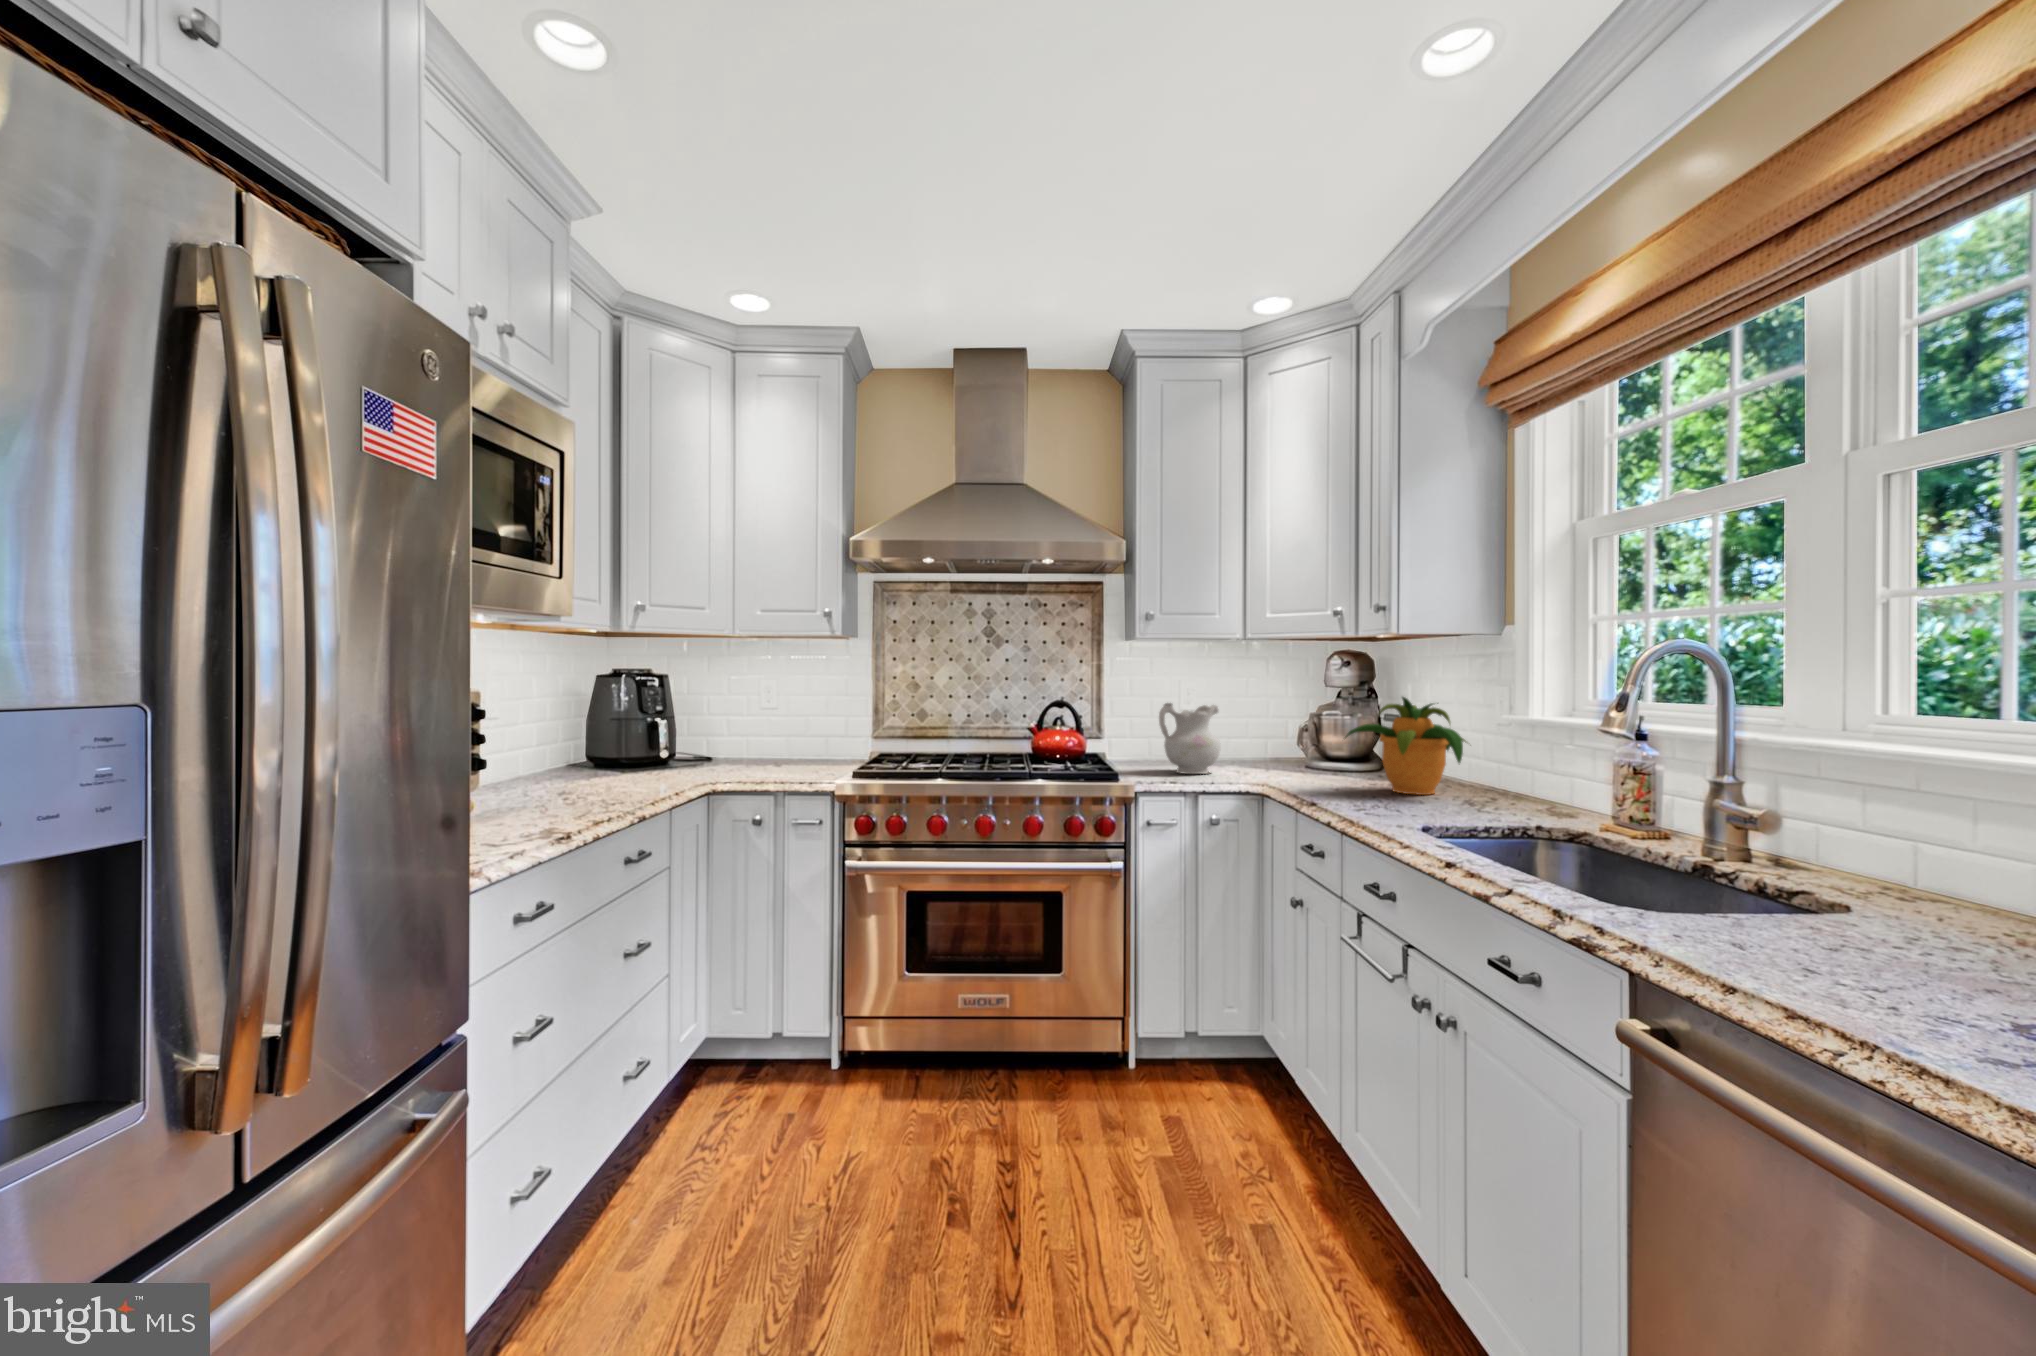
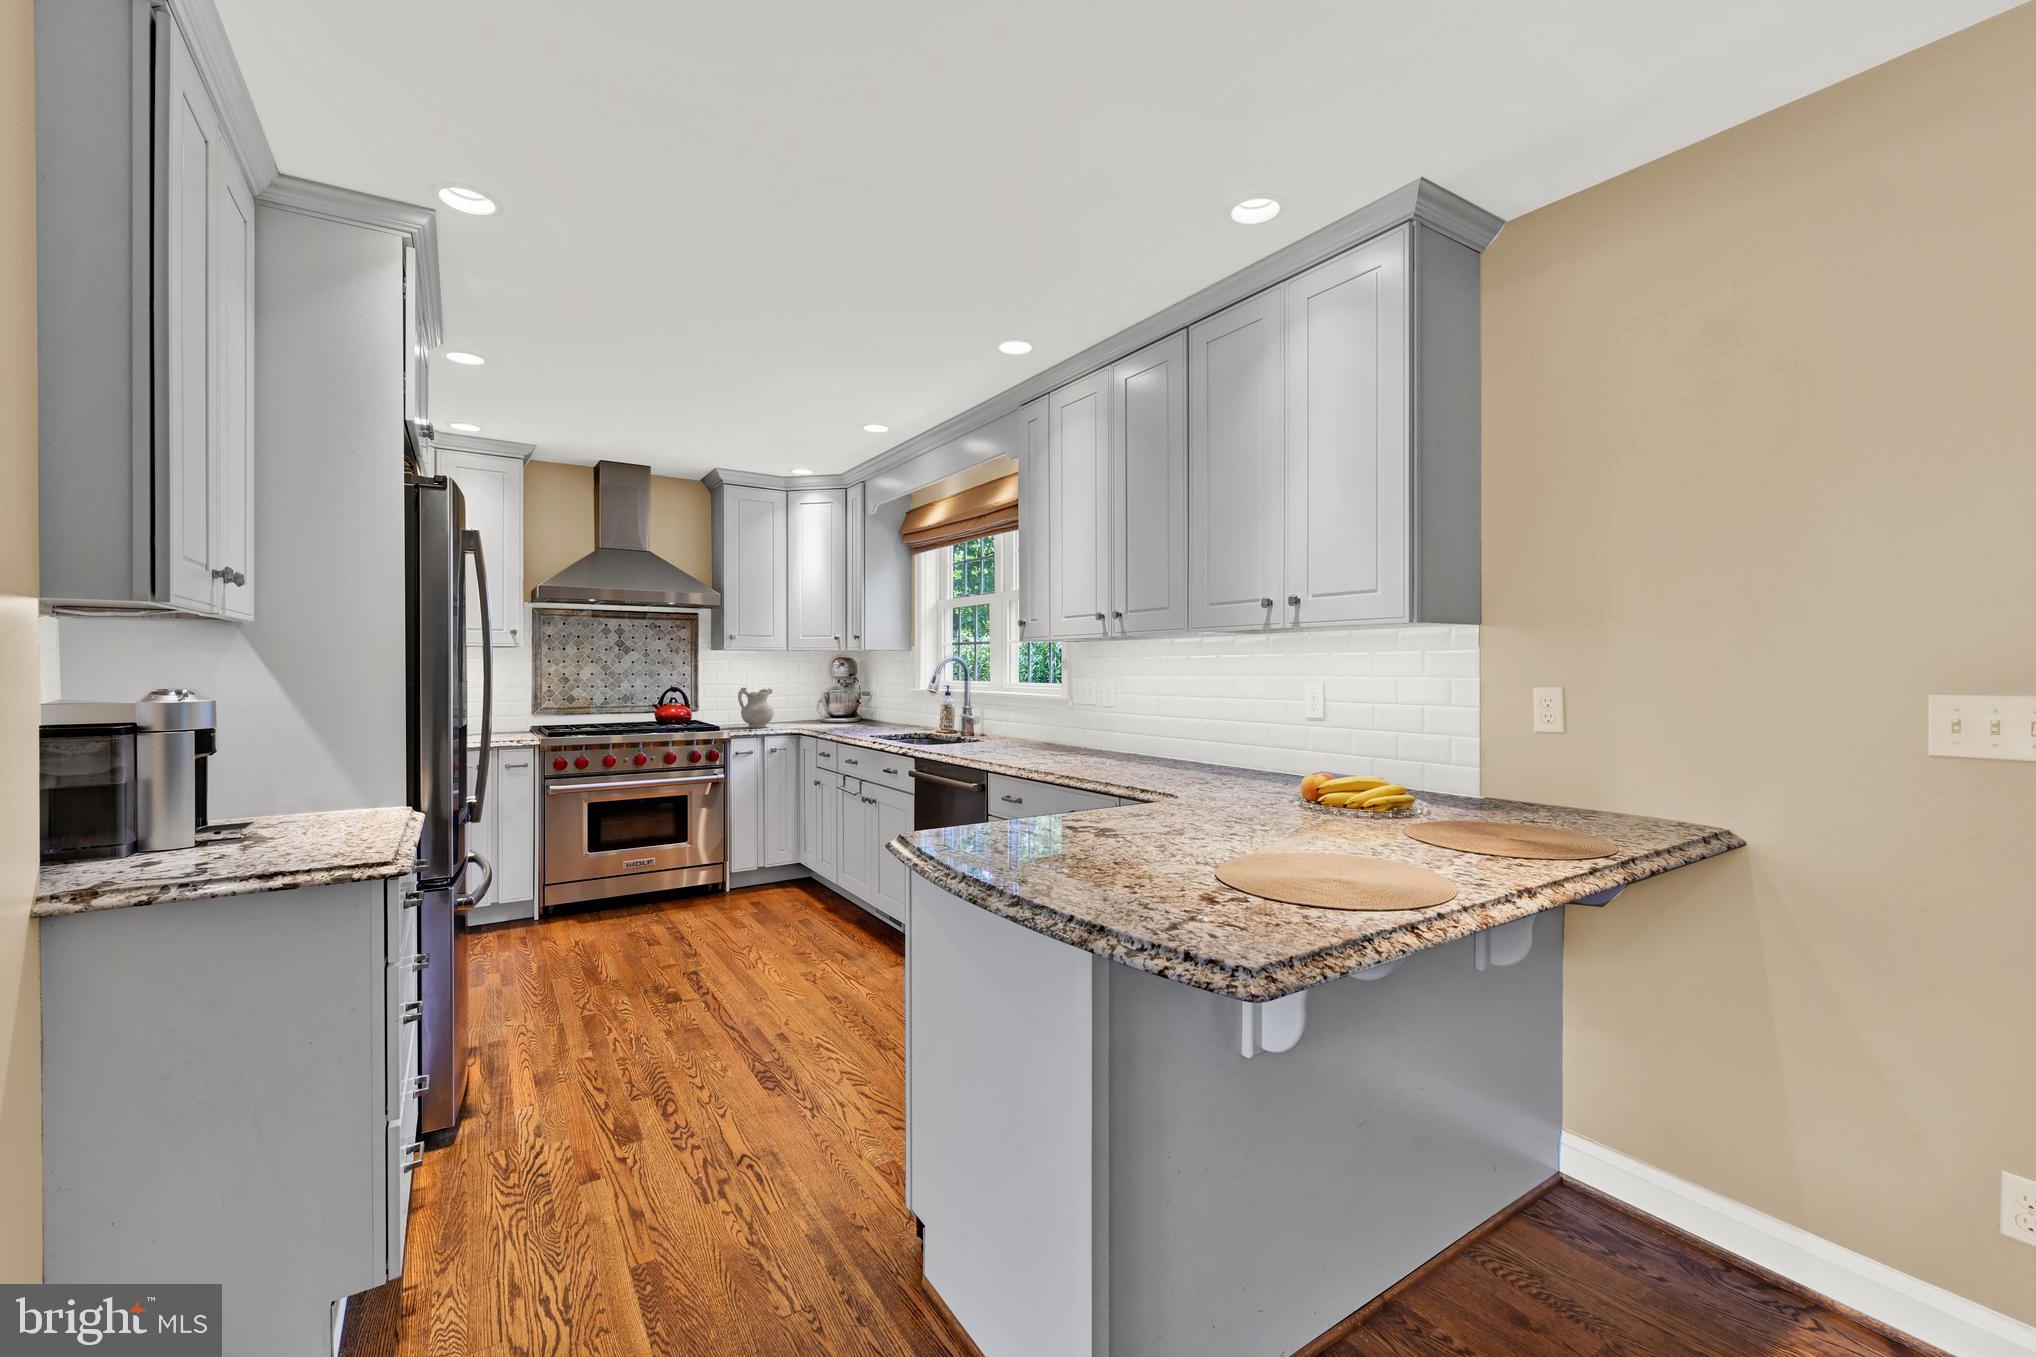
potted plant: present [1346,697,1466,795] -> none [836,682,896,729]

